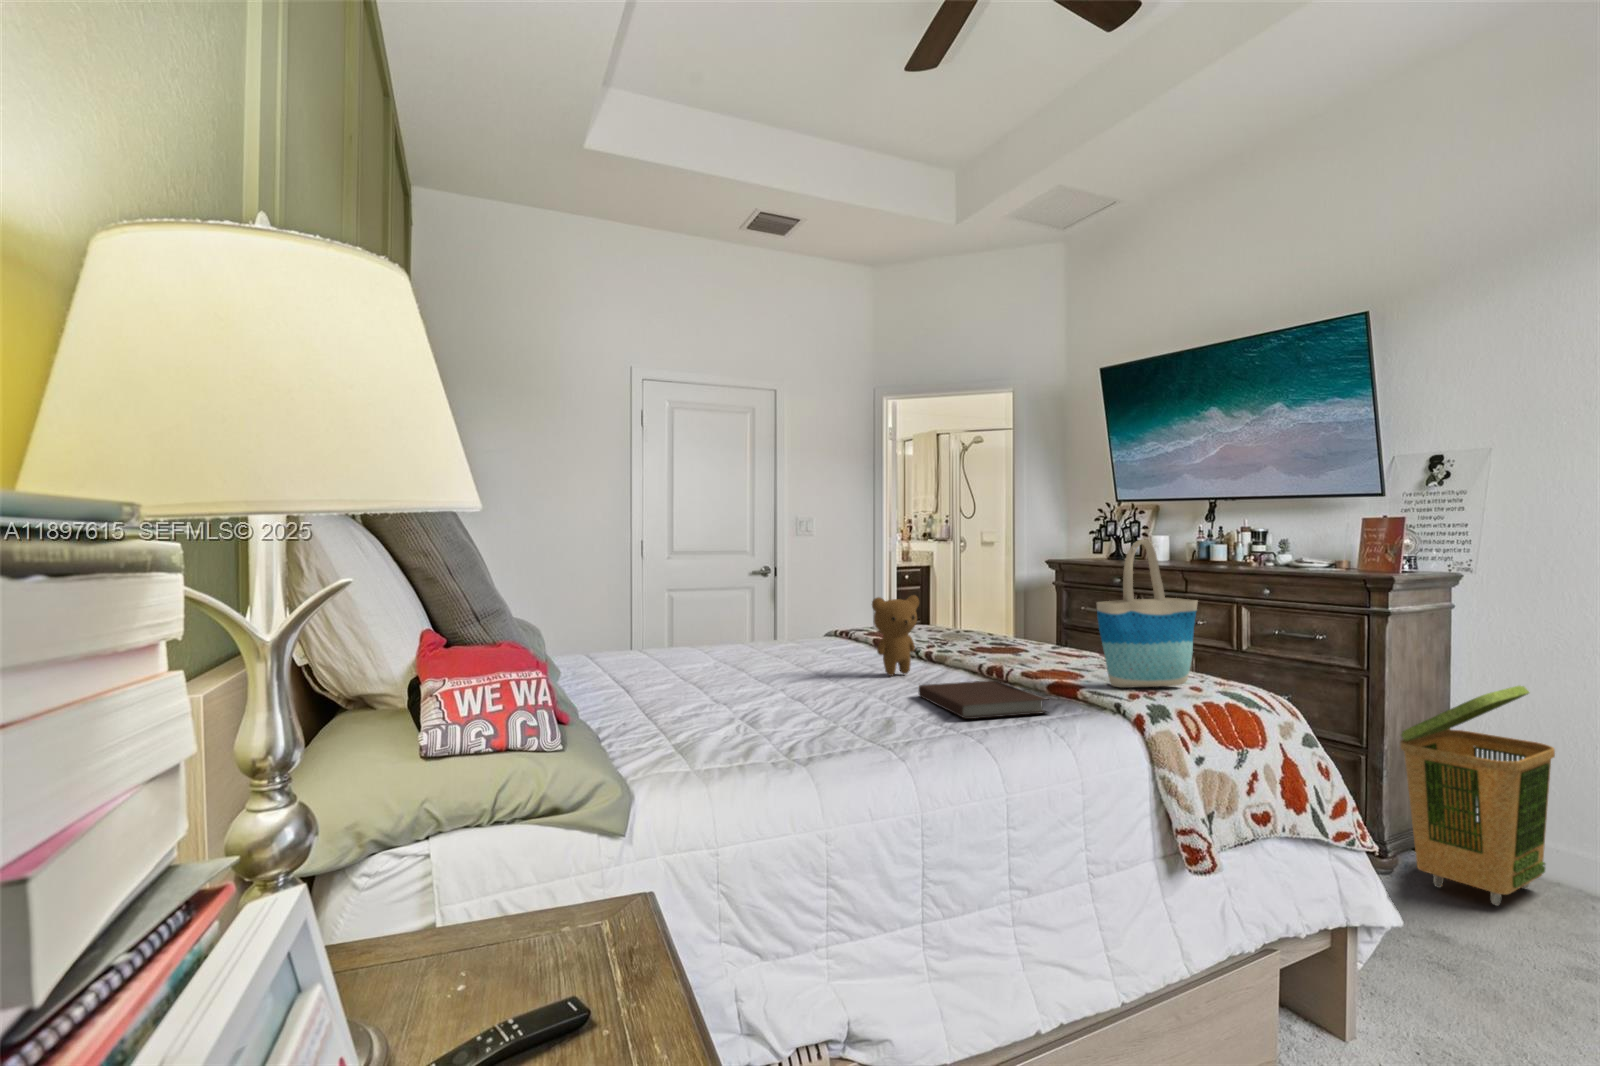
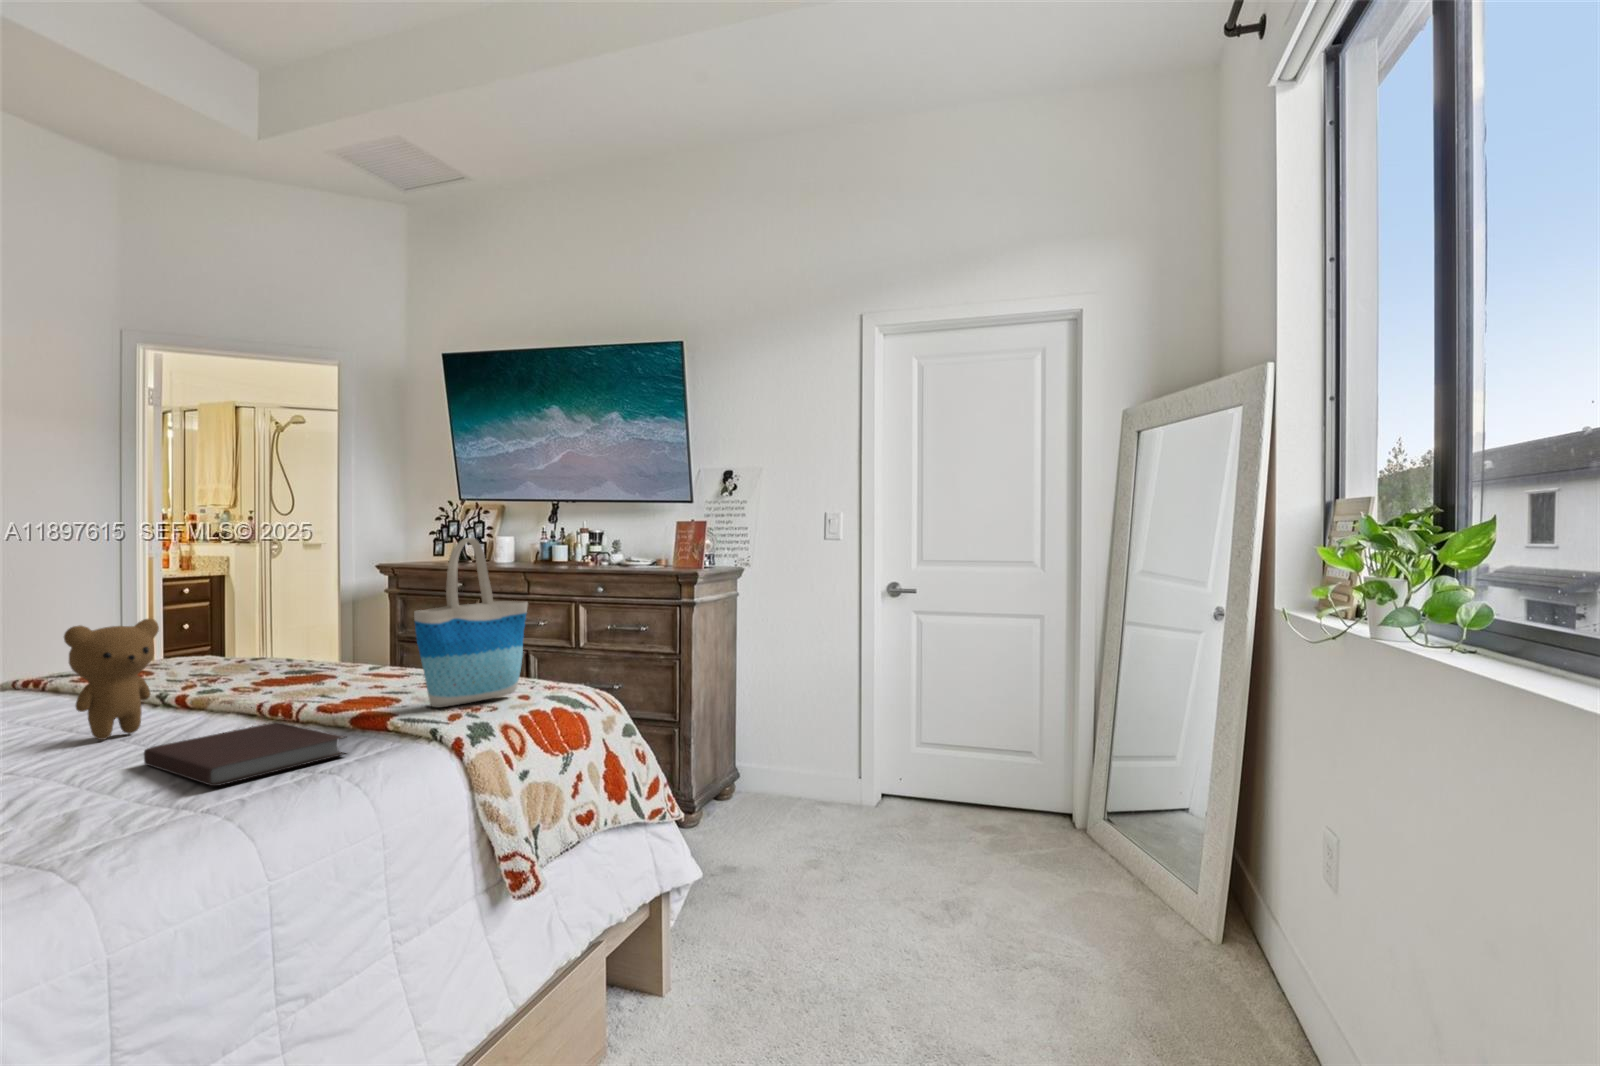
laundry basket: present [1400,686,1555,906] -> none [701,653,796,834]

